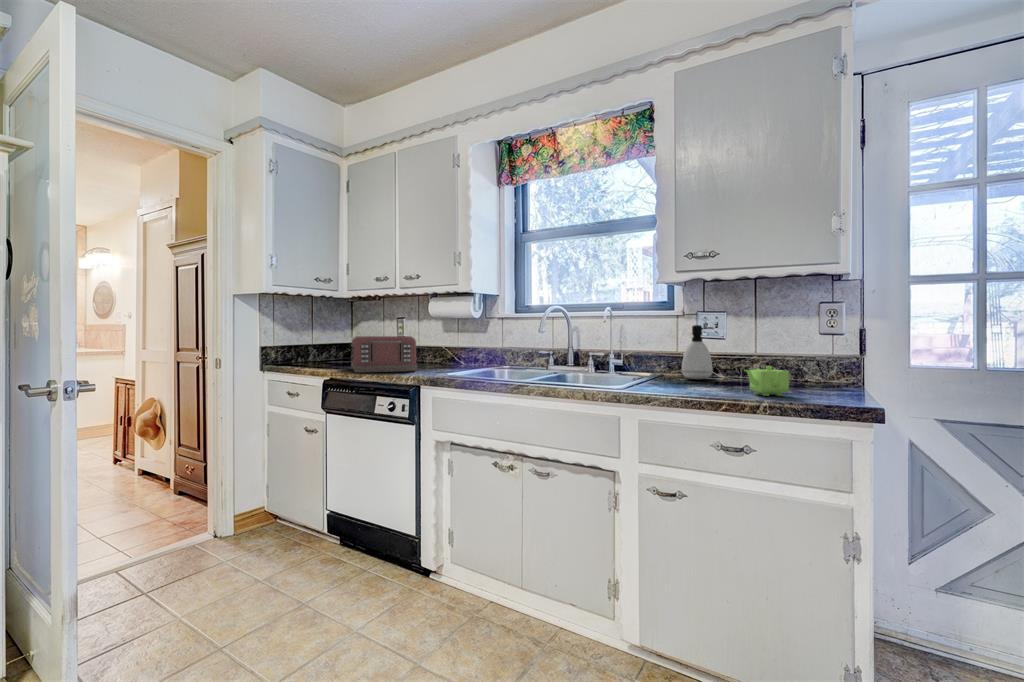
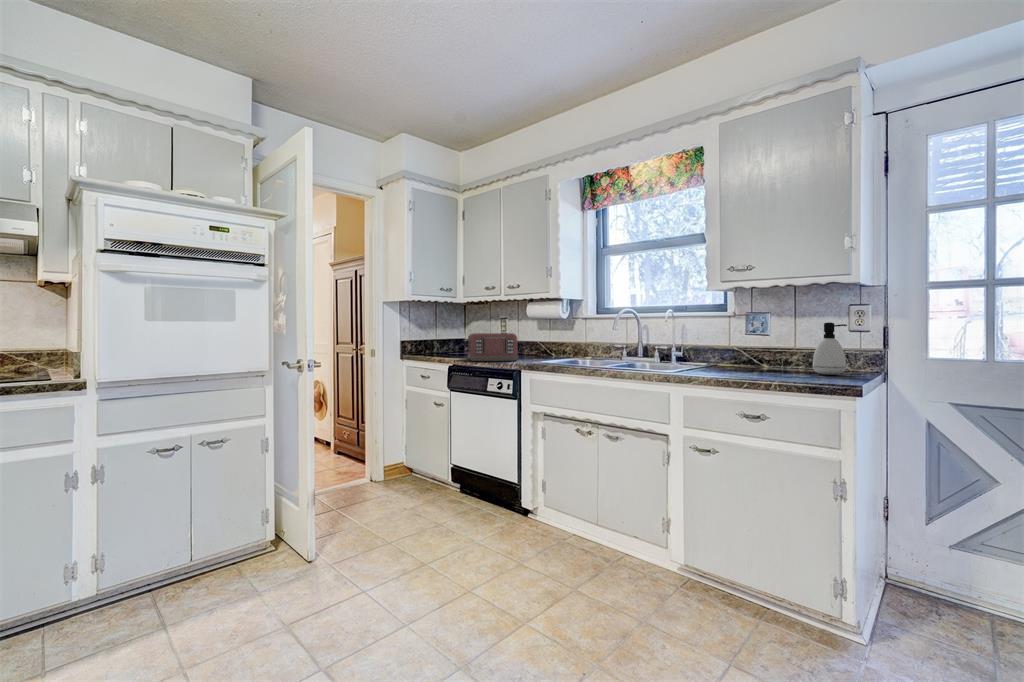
soap dispenser: present [682,325,714,379] -> present [813,322,847,375]
teapot: present [744,366,789,396] -> none [764,355,802,378]

